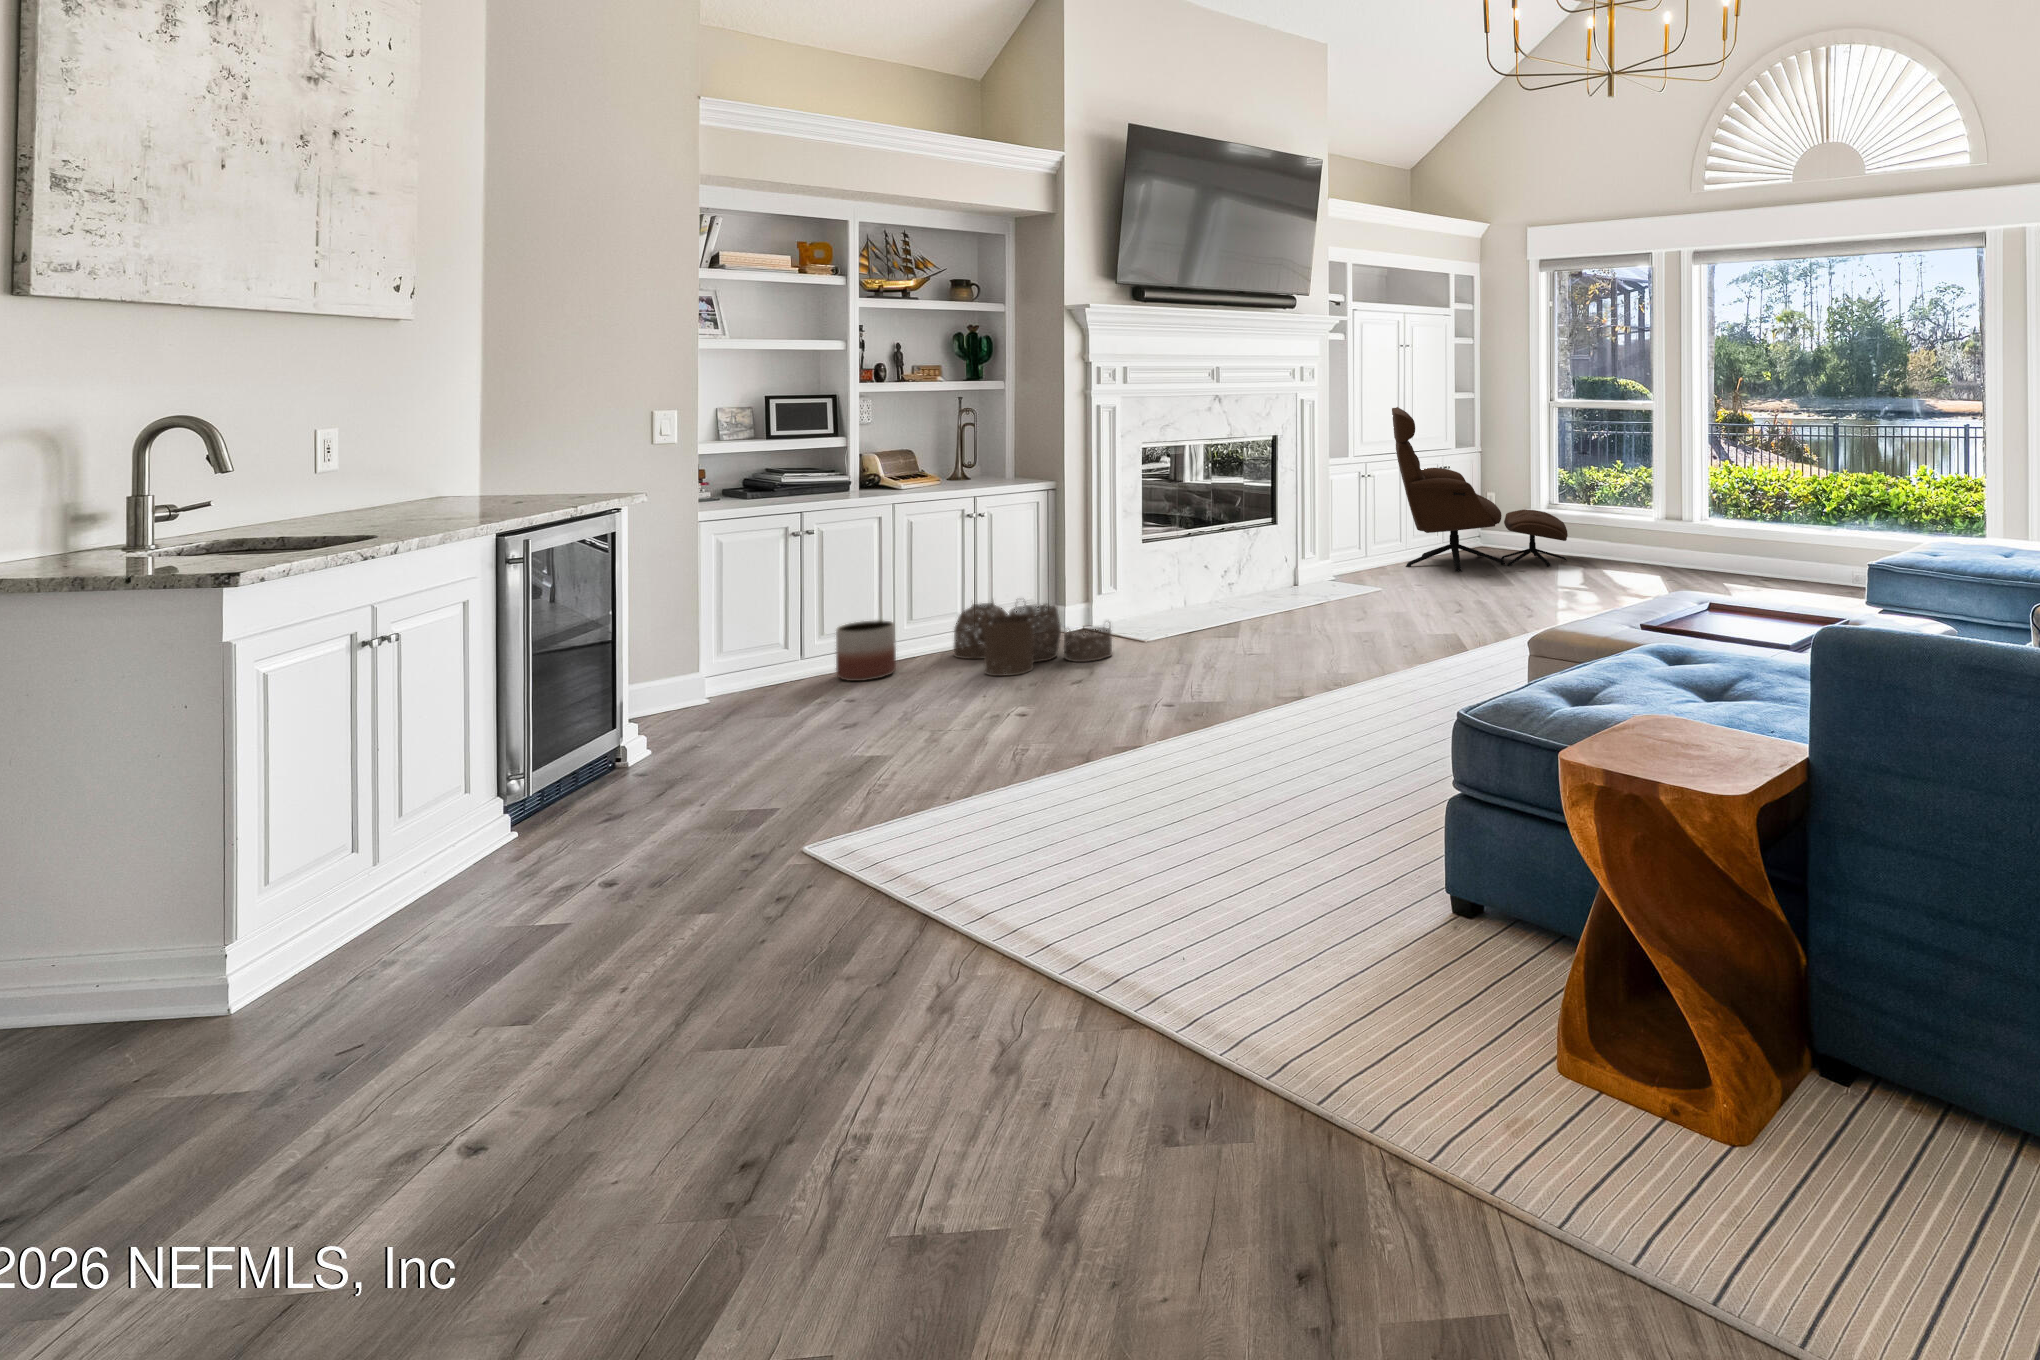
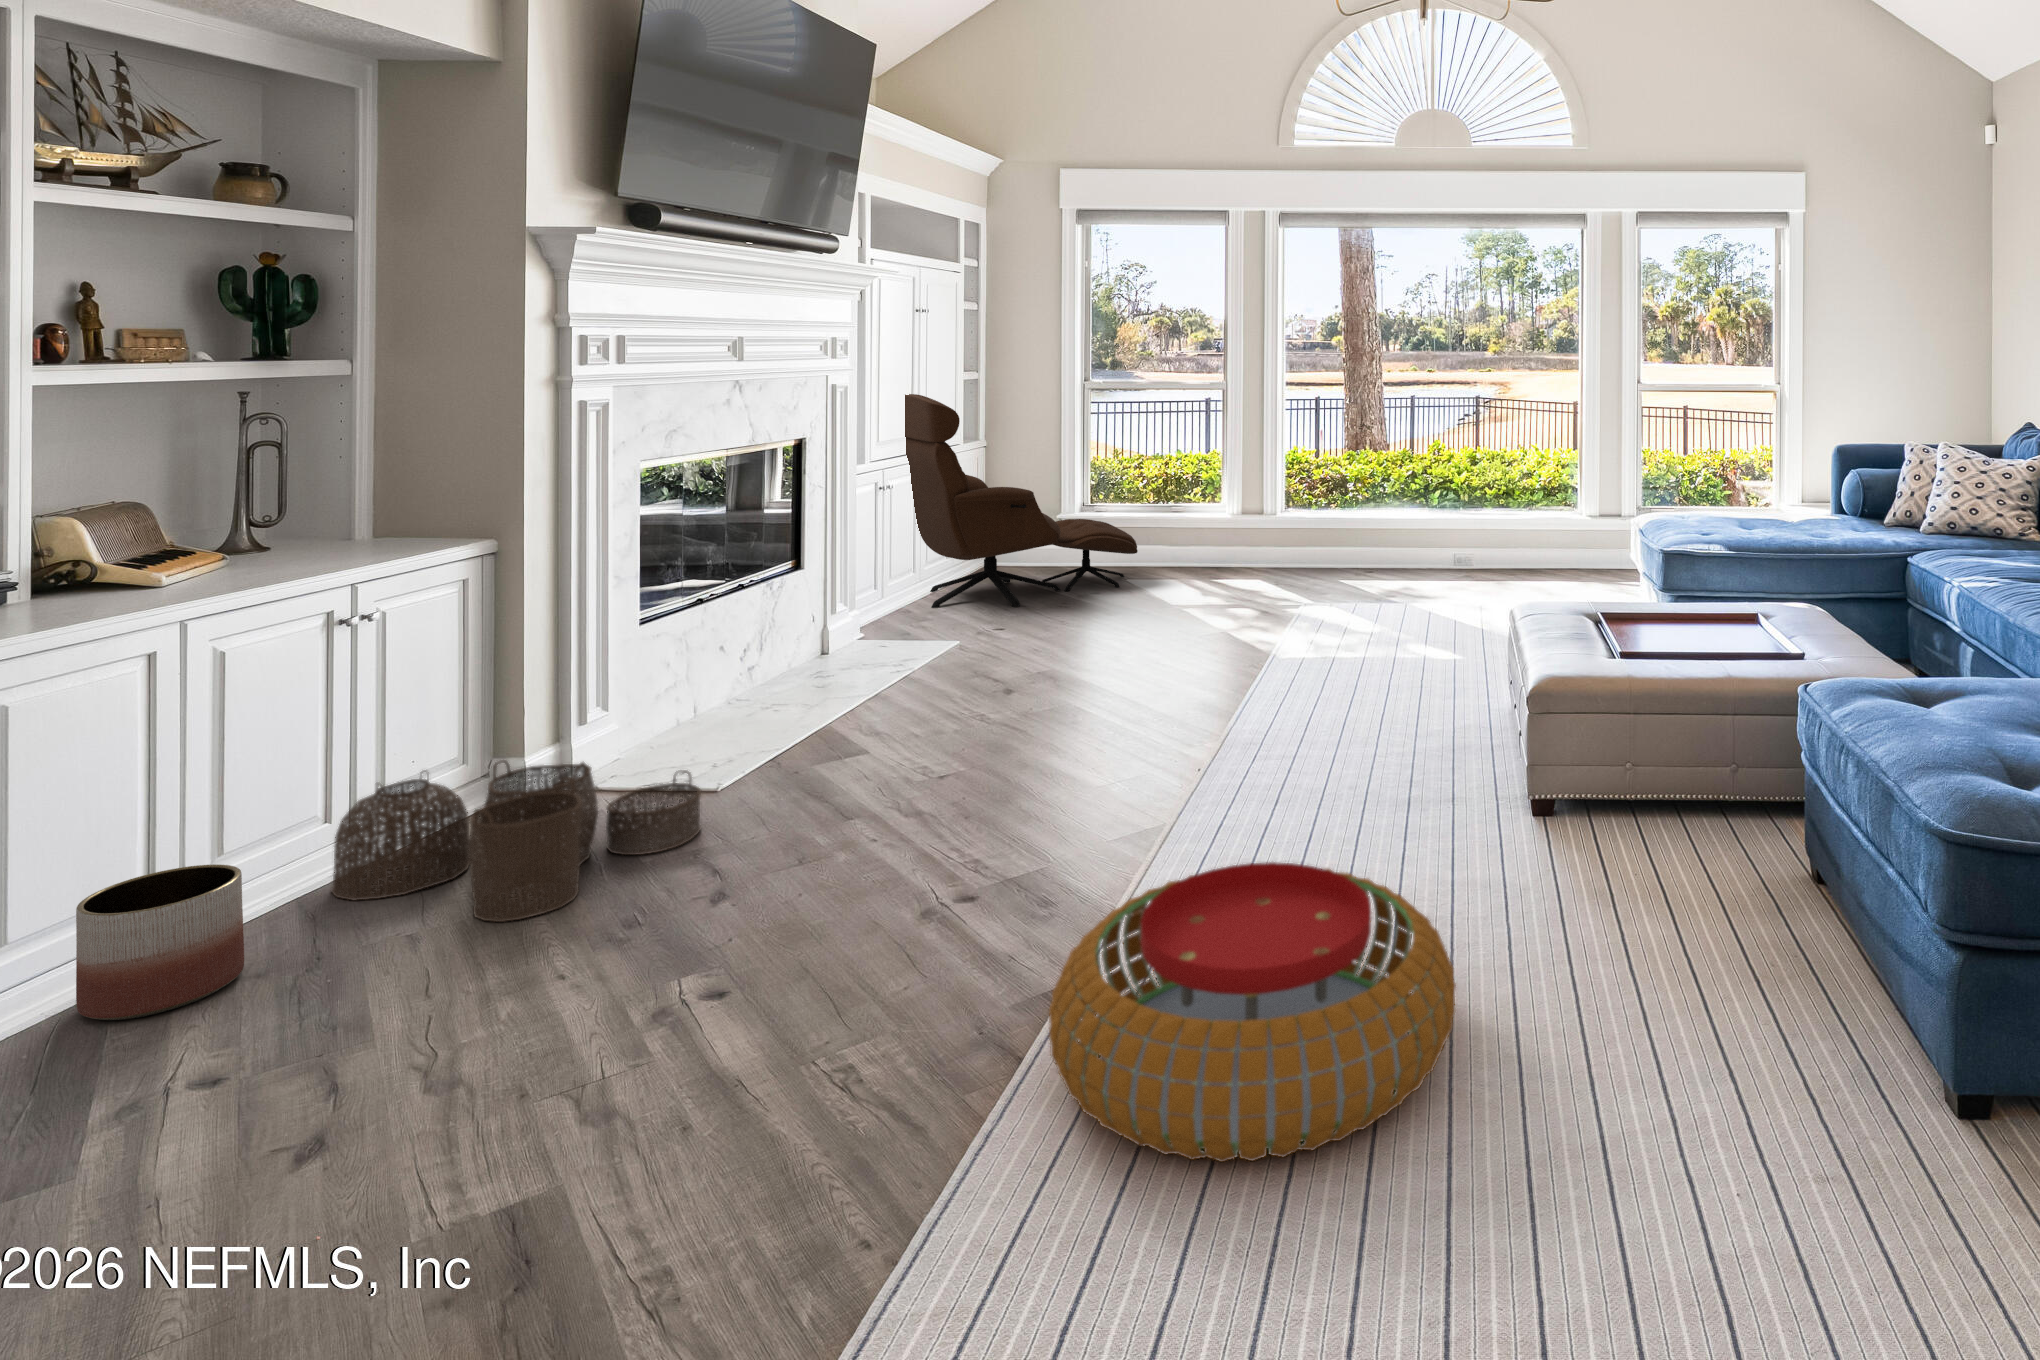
pouf: none [1051,686,1296,826] -> present [1049,862,1456,1162]

